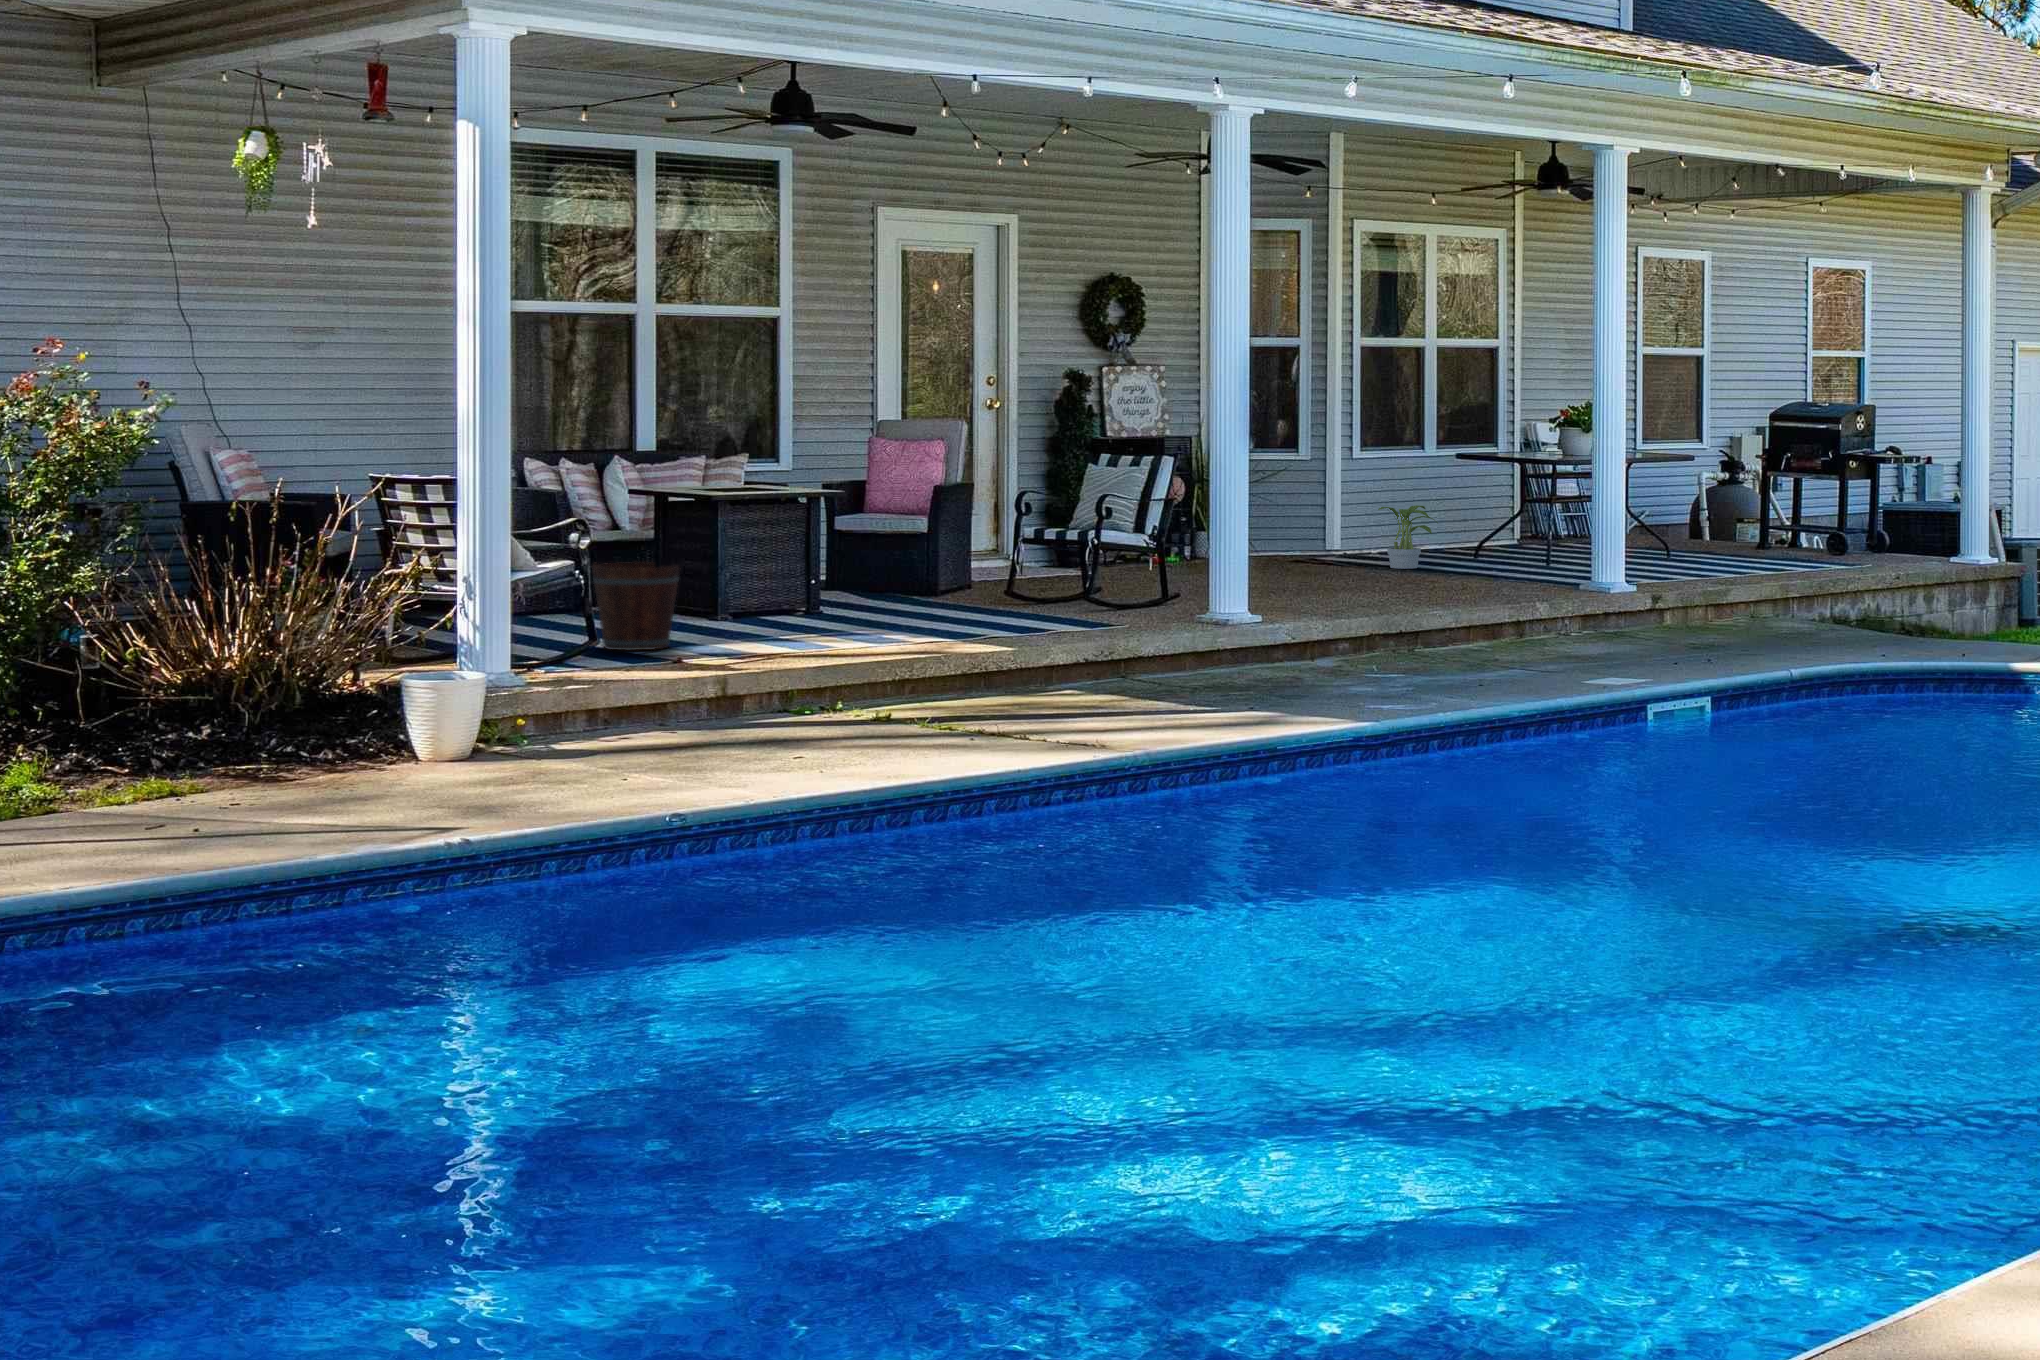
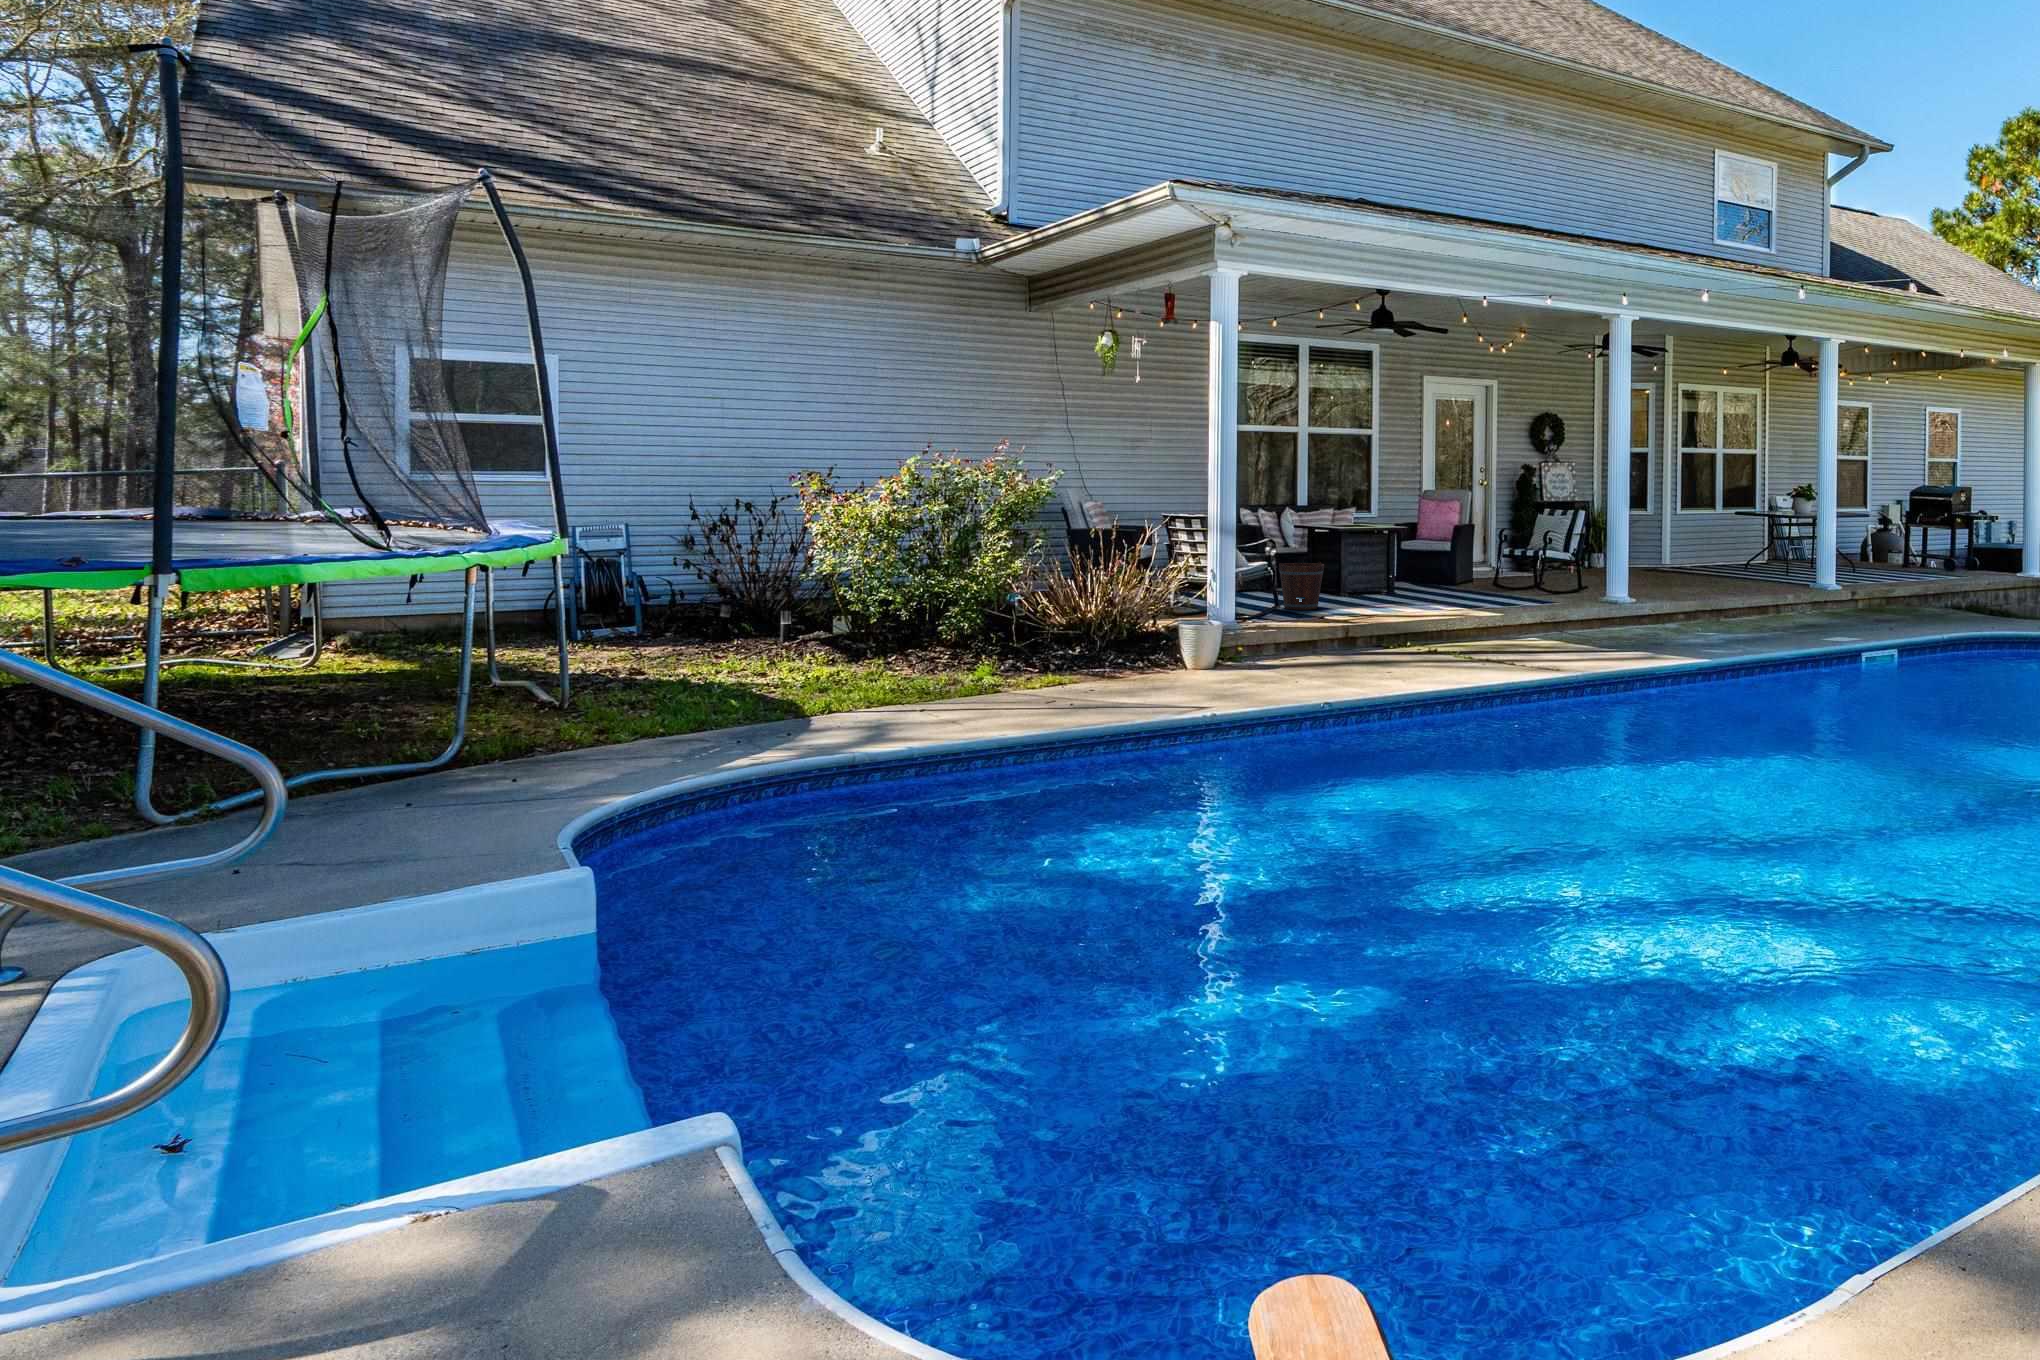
potted plant: present [1378,505,1438,569] -> none [1688,538,1721,572]

